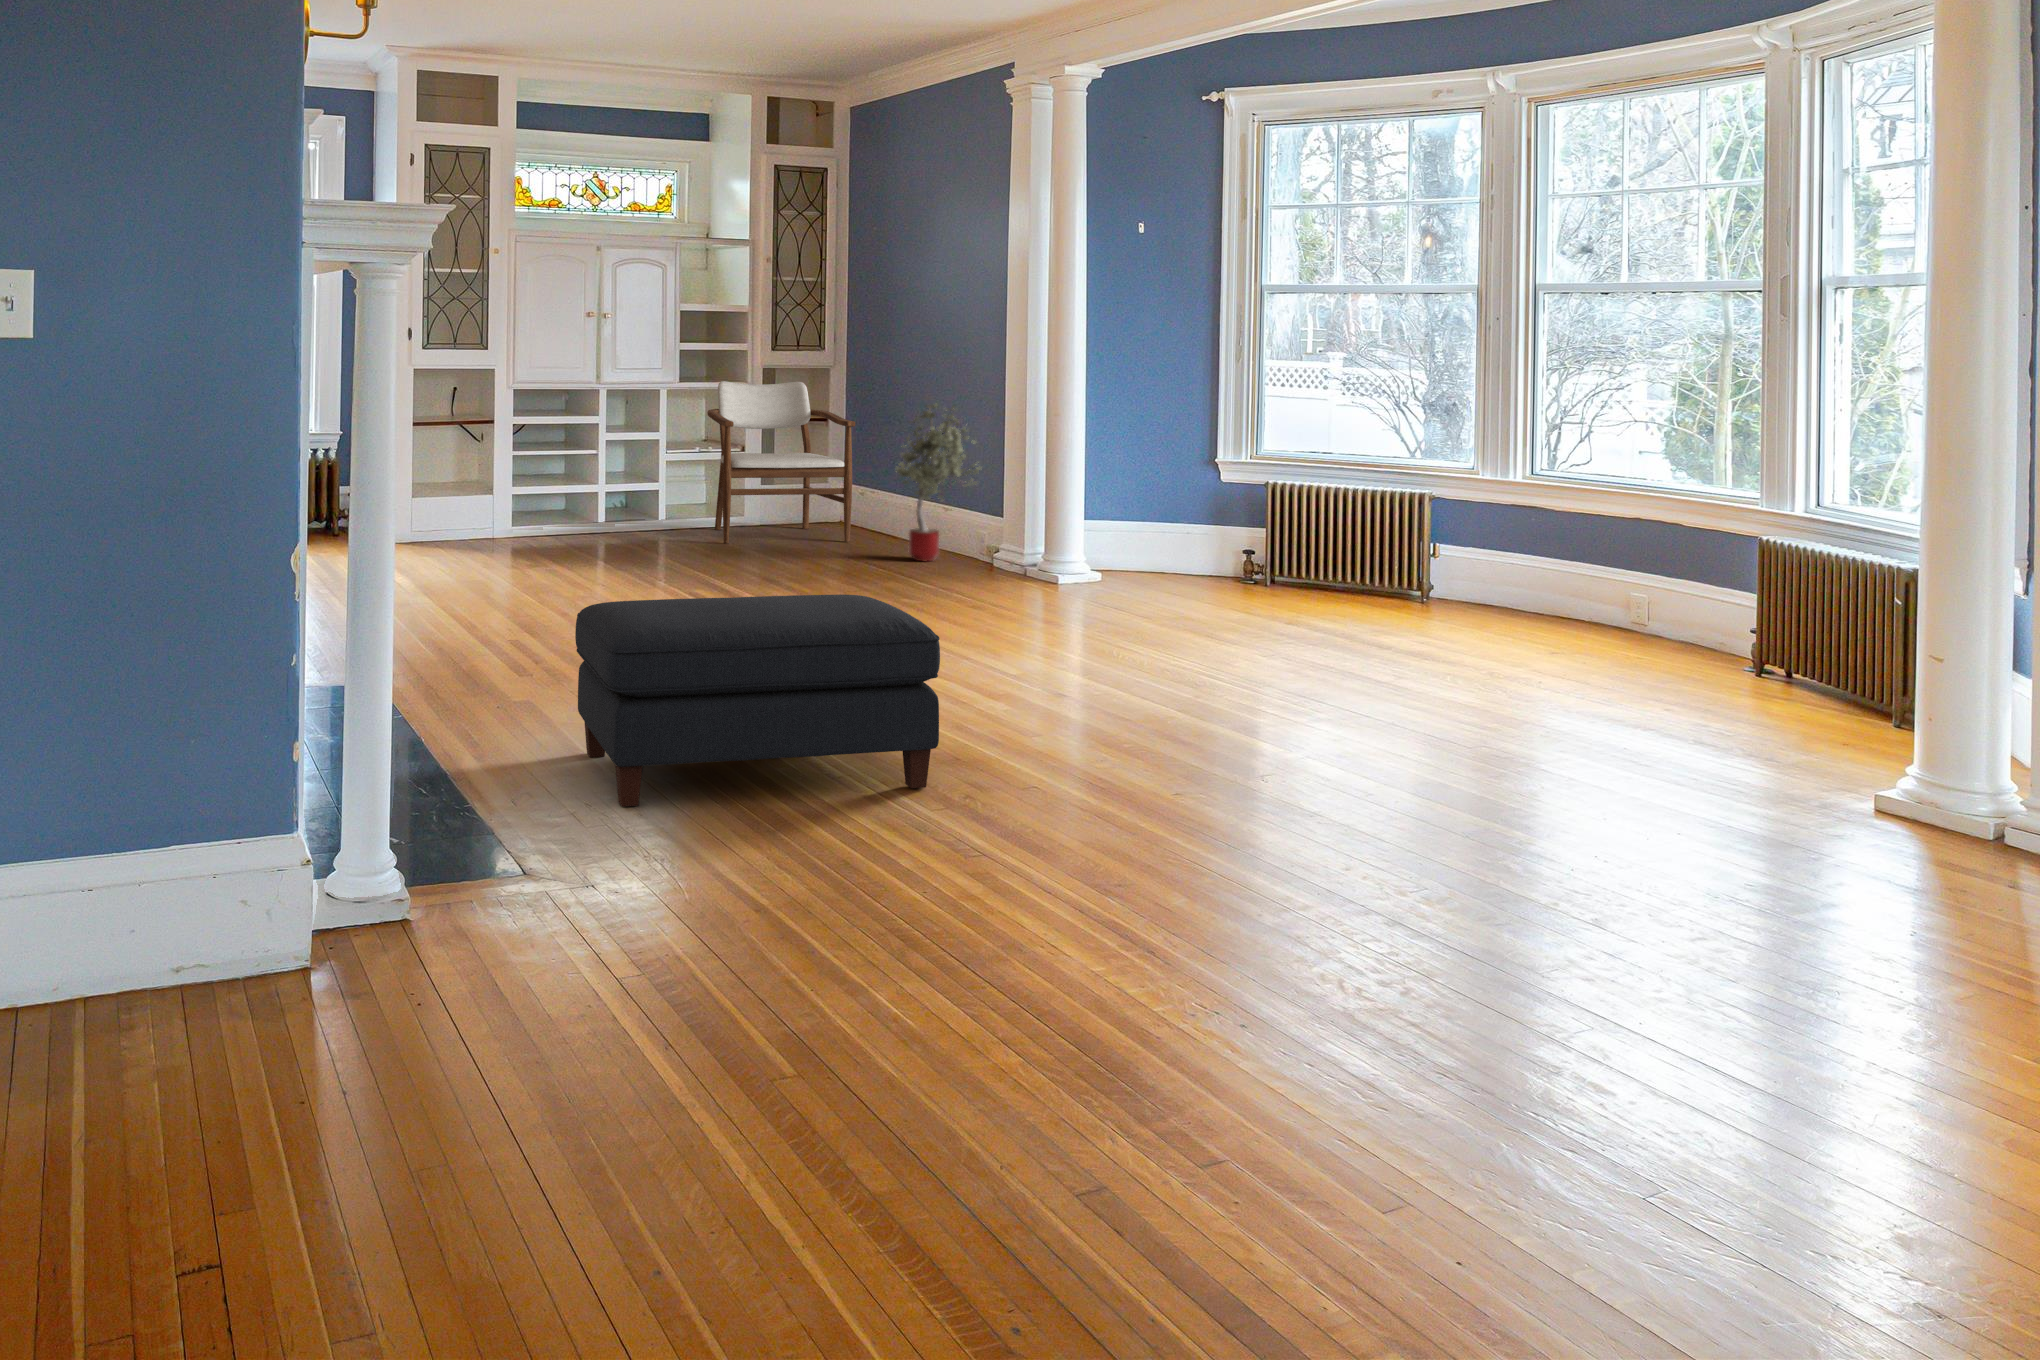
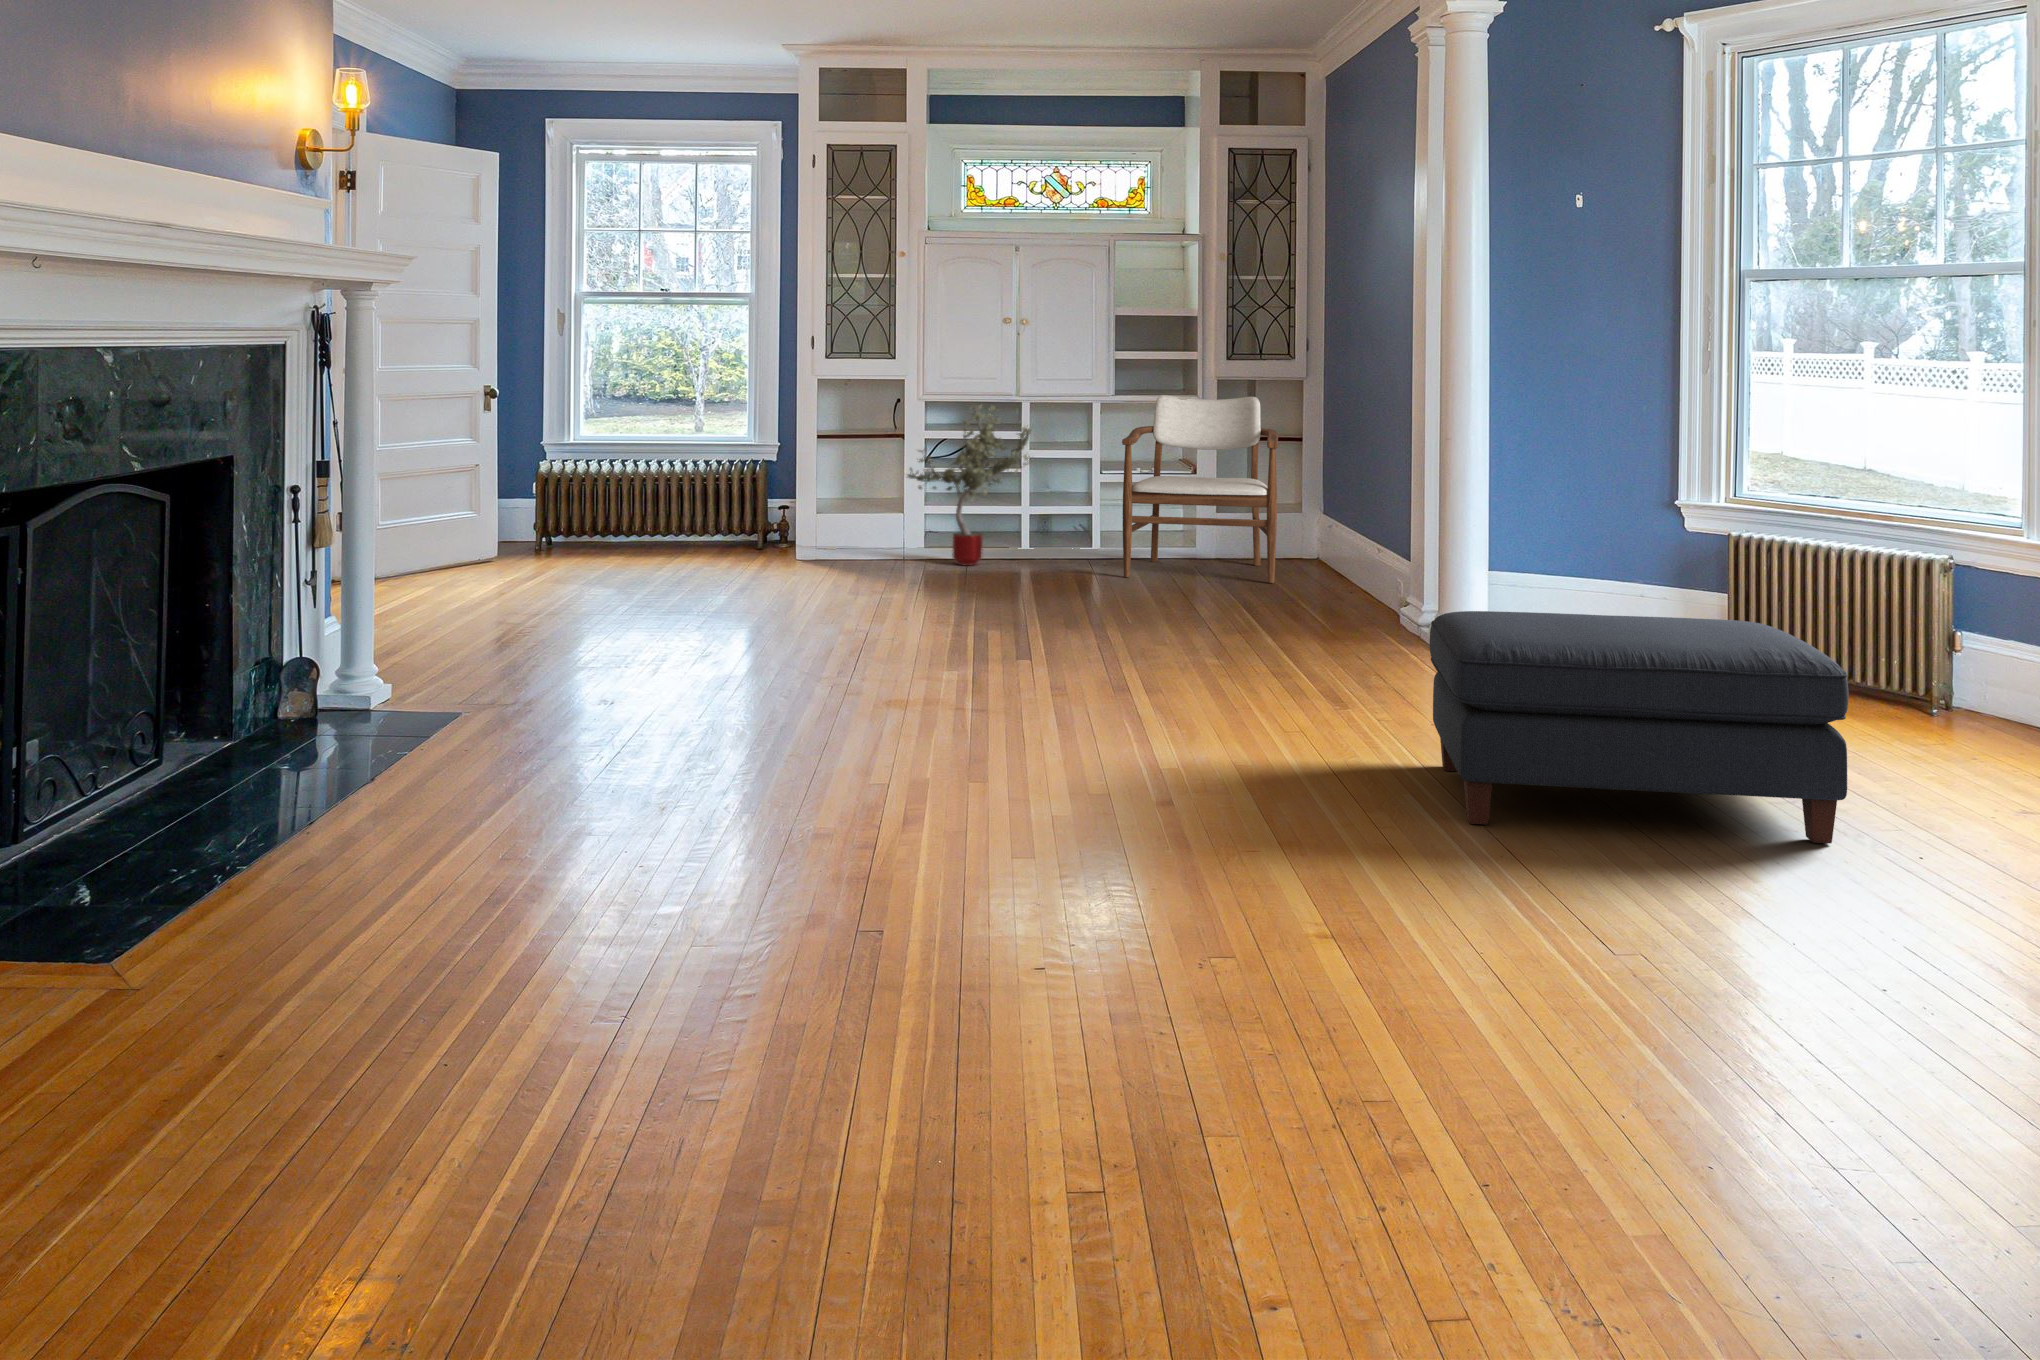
potted tree: present [895,404,982,561] -> present [907,405,1031,566]
ottoman: present [575,595,940,807] -> present [1430,611,1849,843]

